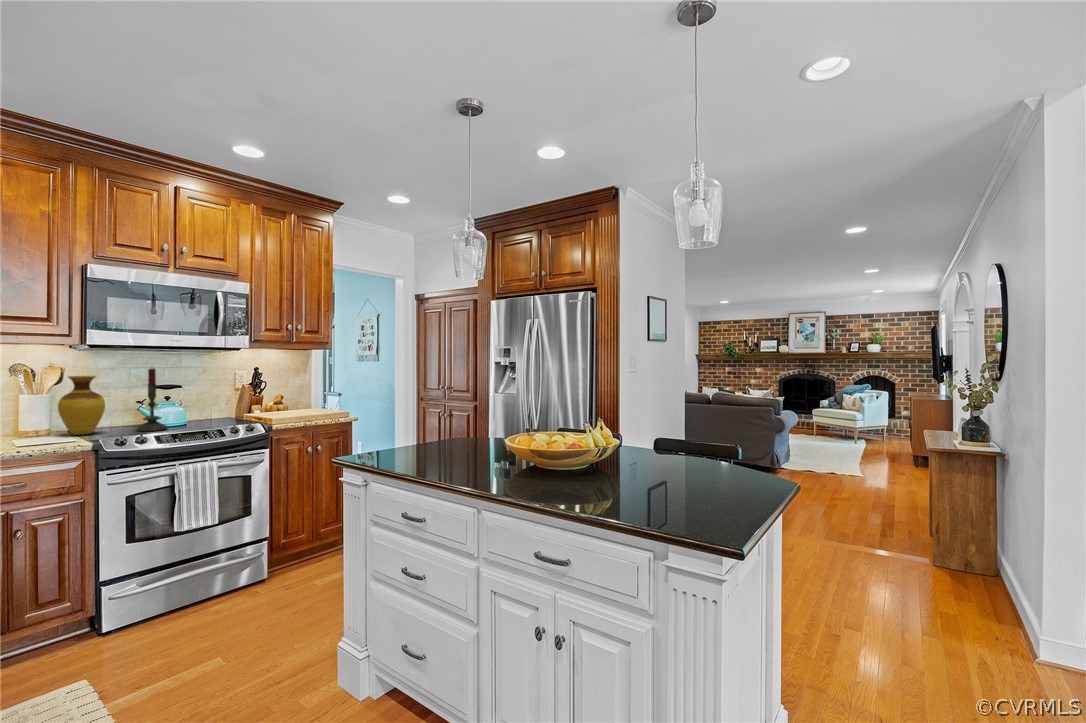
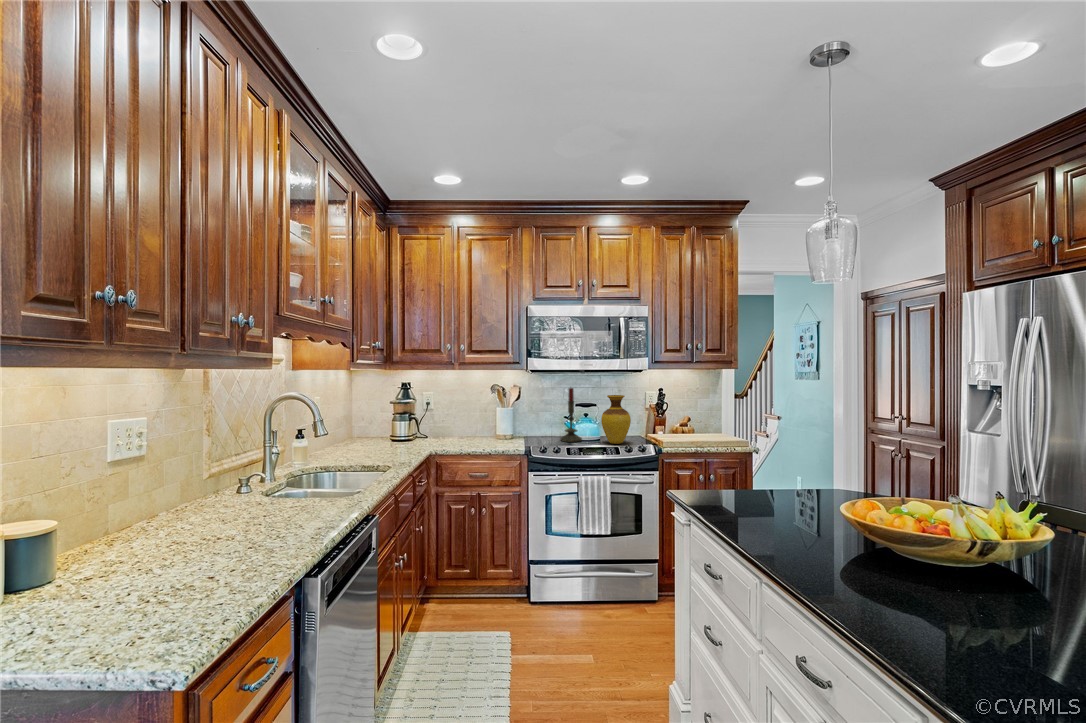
vase: present [58,376,105,435] -> present [601,395,631,444]

